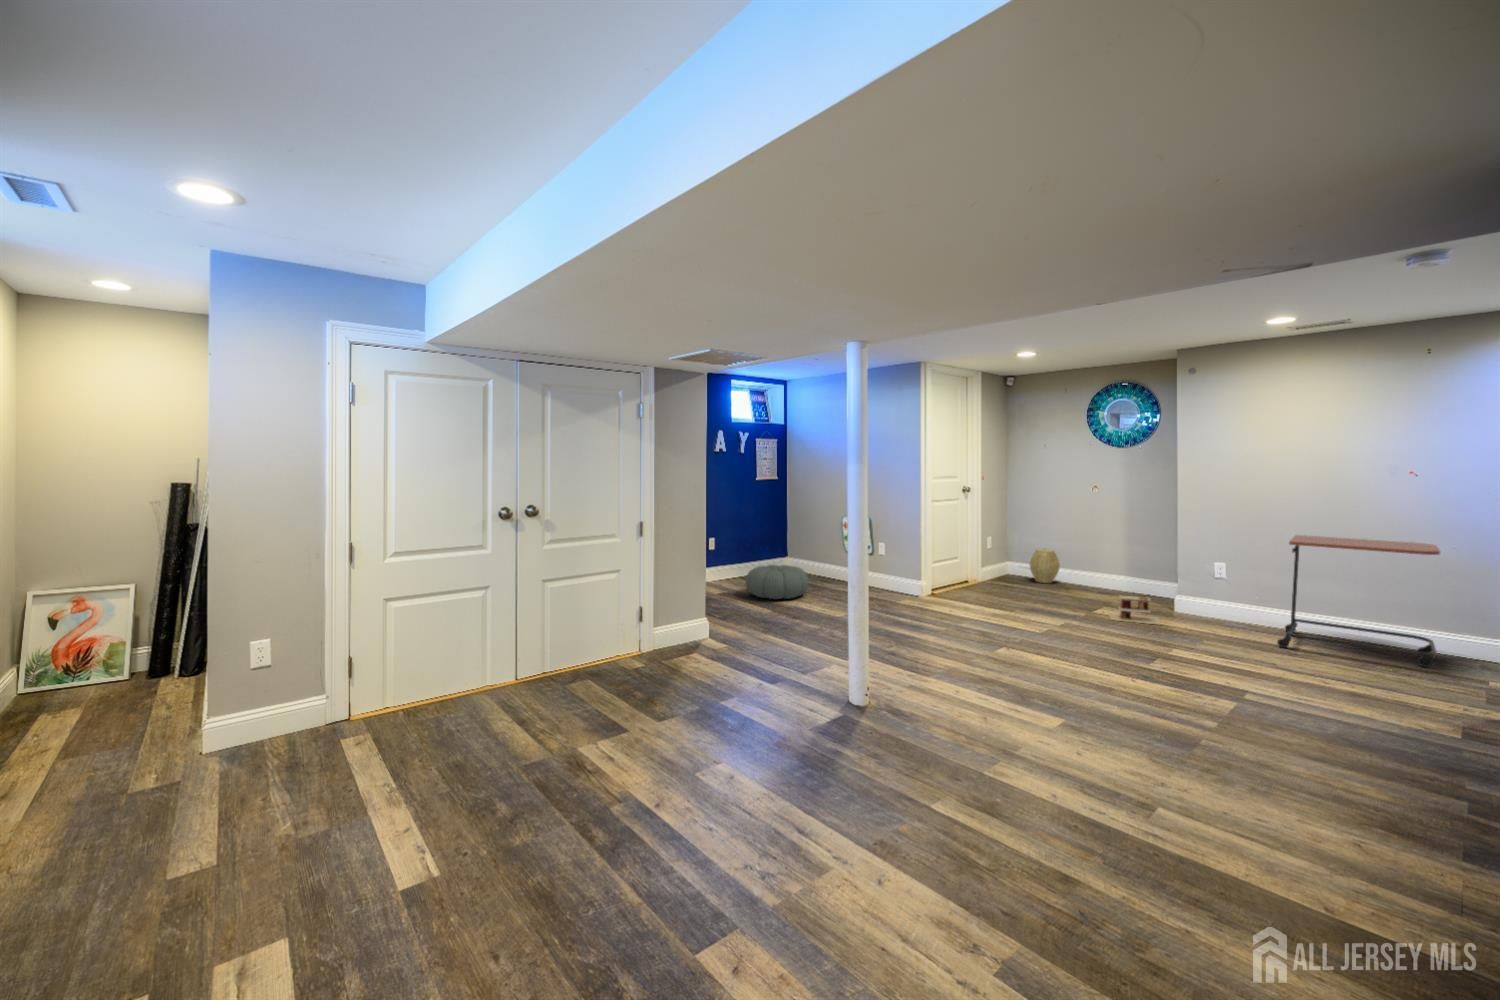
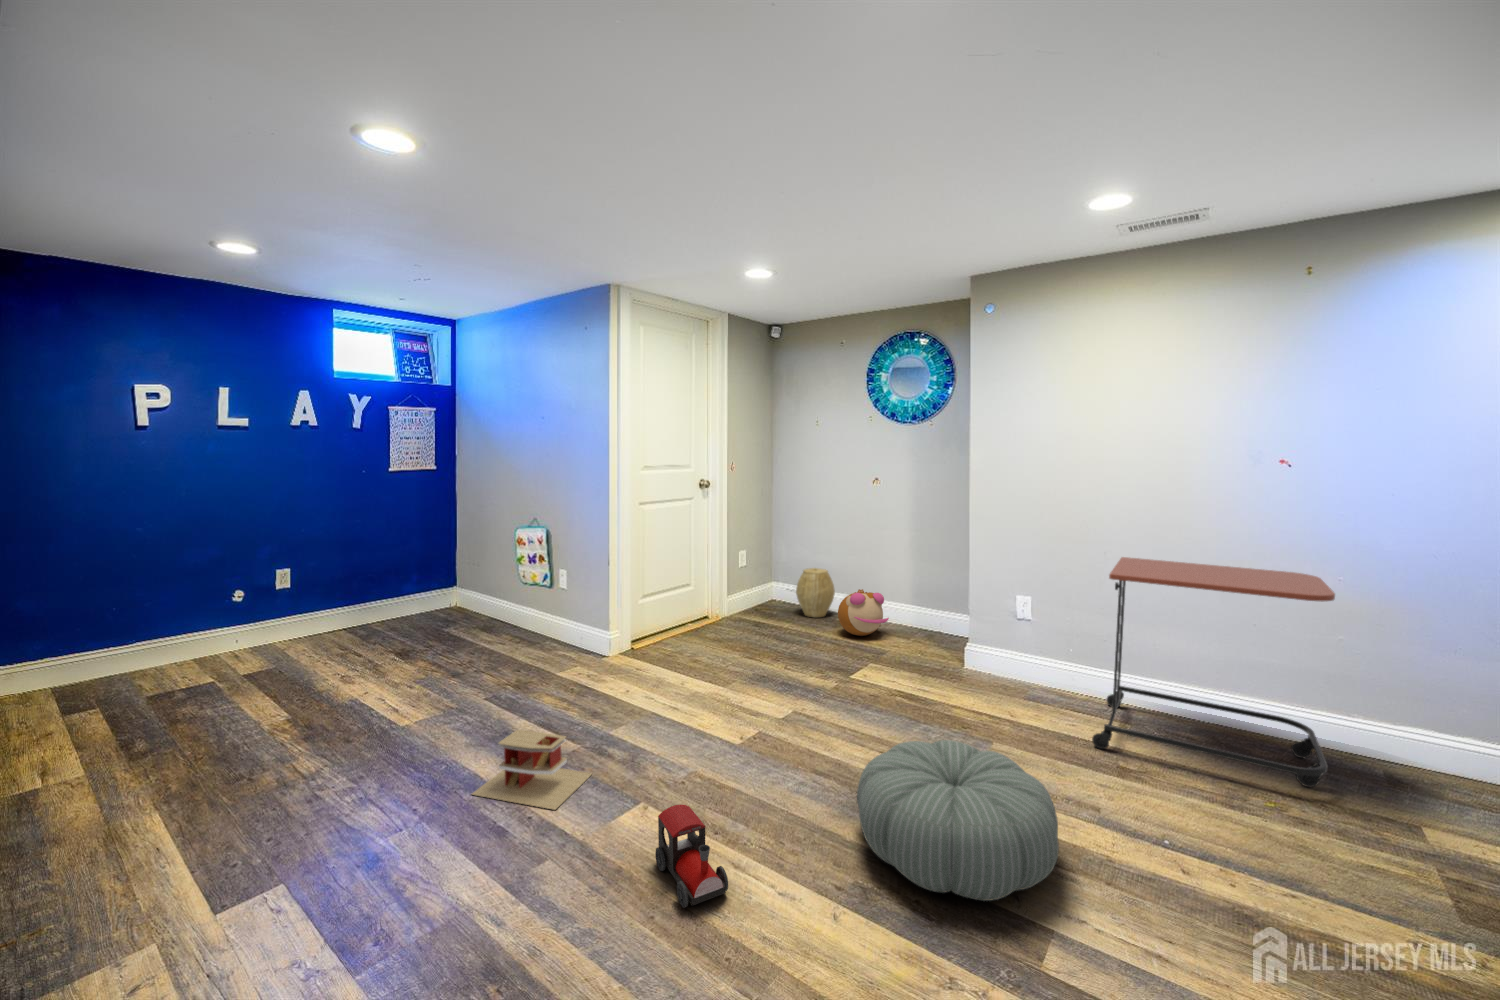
plush toy: none [1070,562,1110,594] -> present [838,589,889,636]
pouf: present [746,565,809,599] -> present [857,740,1059,901]
toy house: present [1109,596,1161,625] -> present [472,730,592,810]
toy train: none [1044,643,1092,682] -> present [655,805,728,908]

